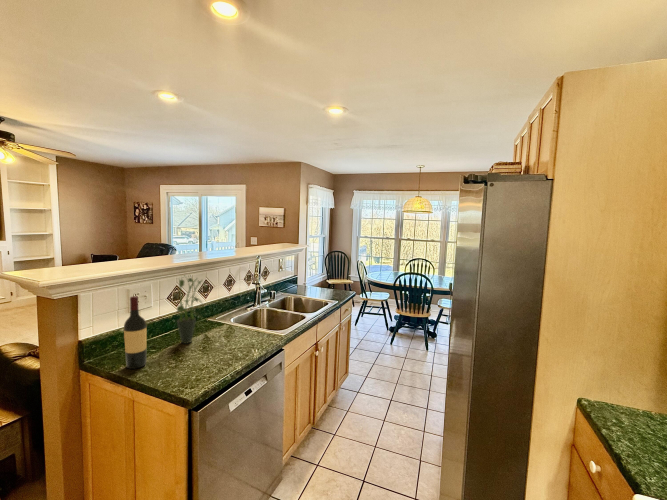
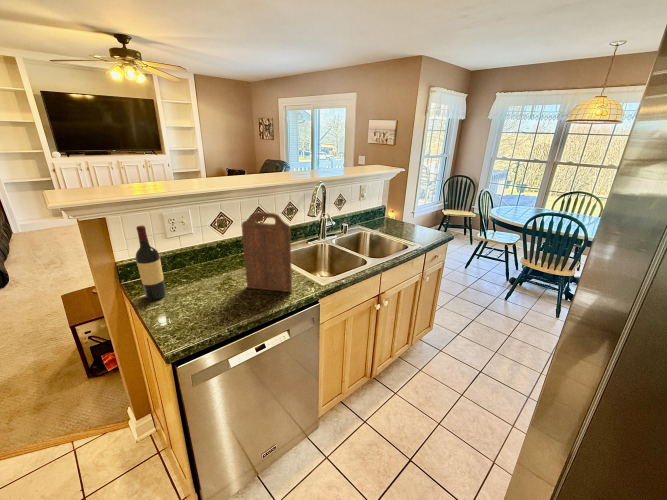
potted plant: present [177,278,201,344] -> none [203,203,234,277]
cutting board: none [219,278,261,347] -> present [242,212,292,292]

